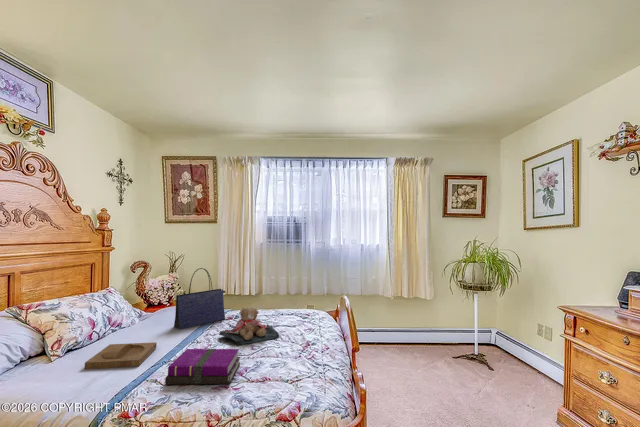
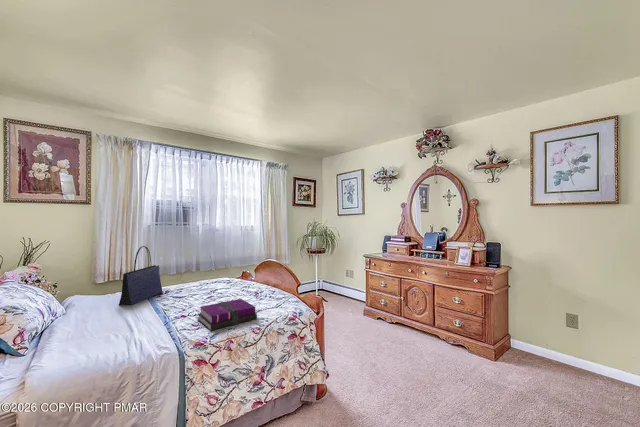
teddy bear: present [219,308,279,346] -> none [187,273,237,303]
tray: present [85,342,157,369] -> none [90,313,157,346]

